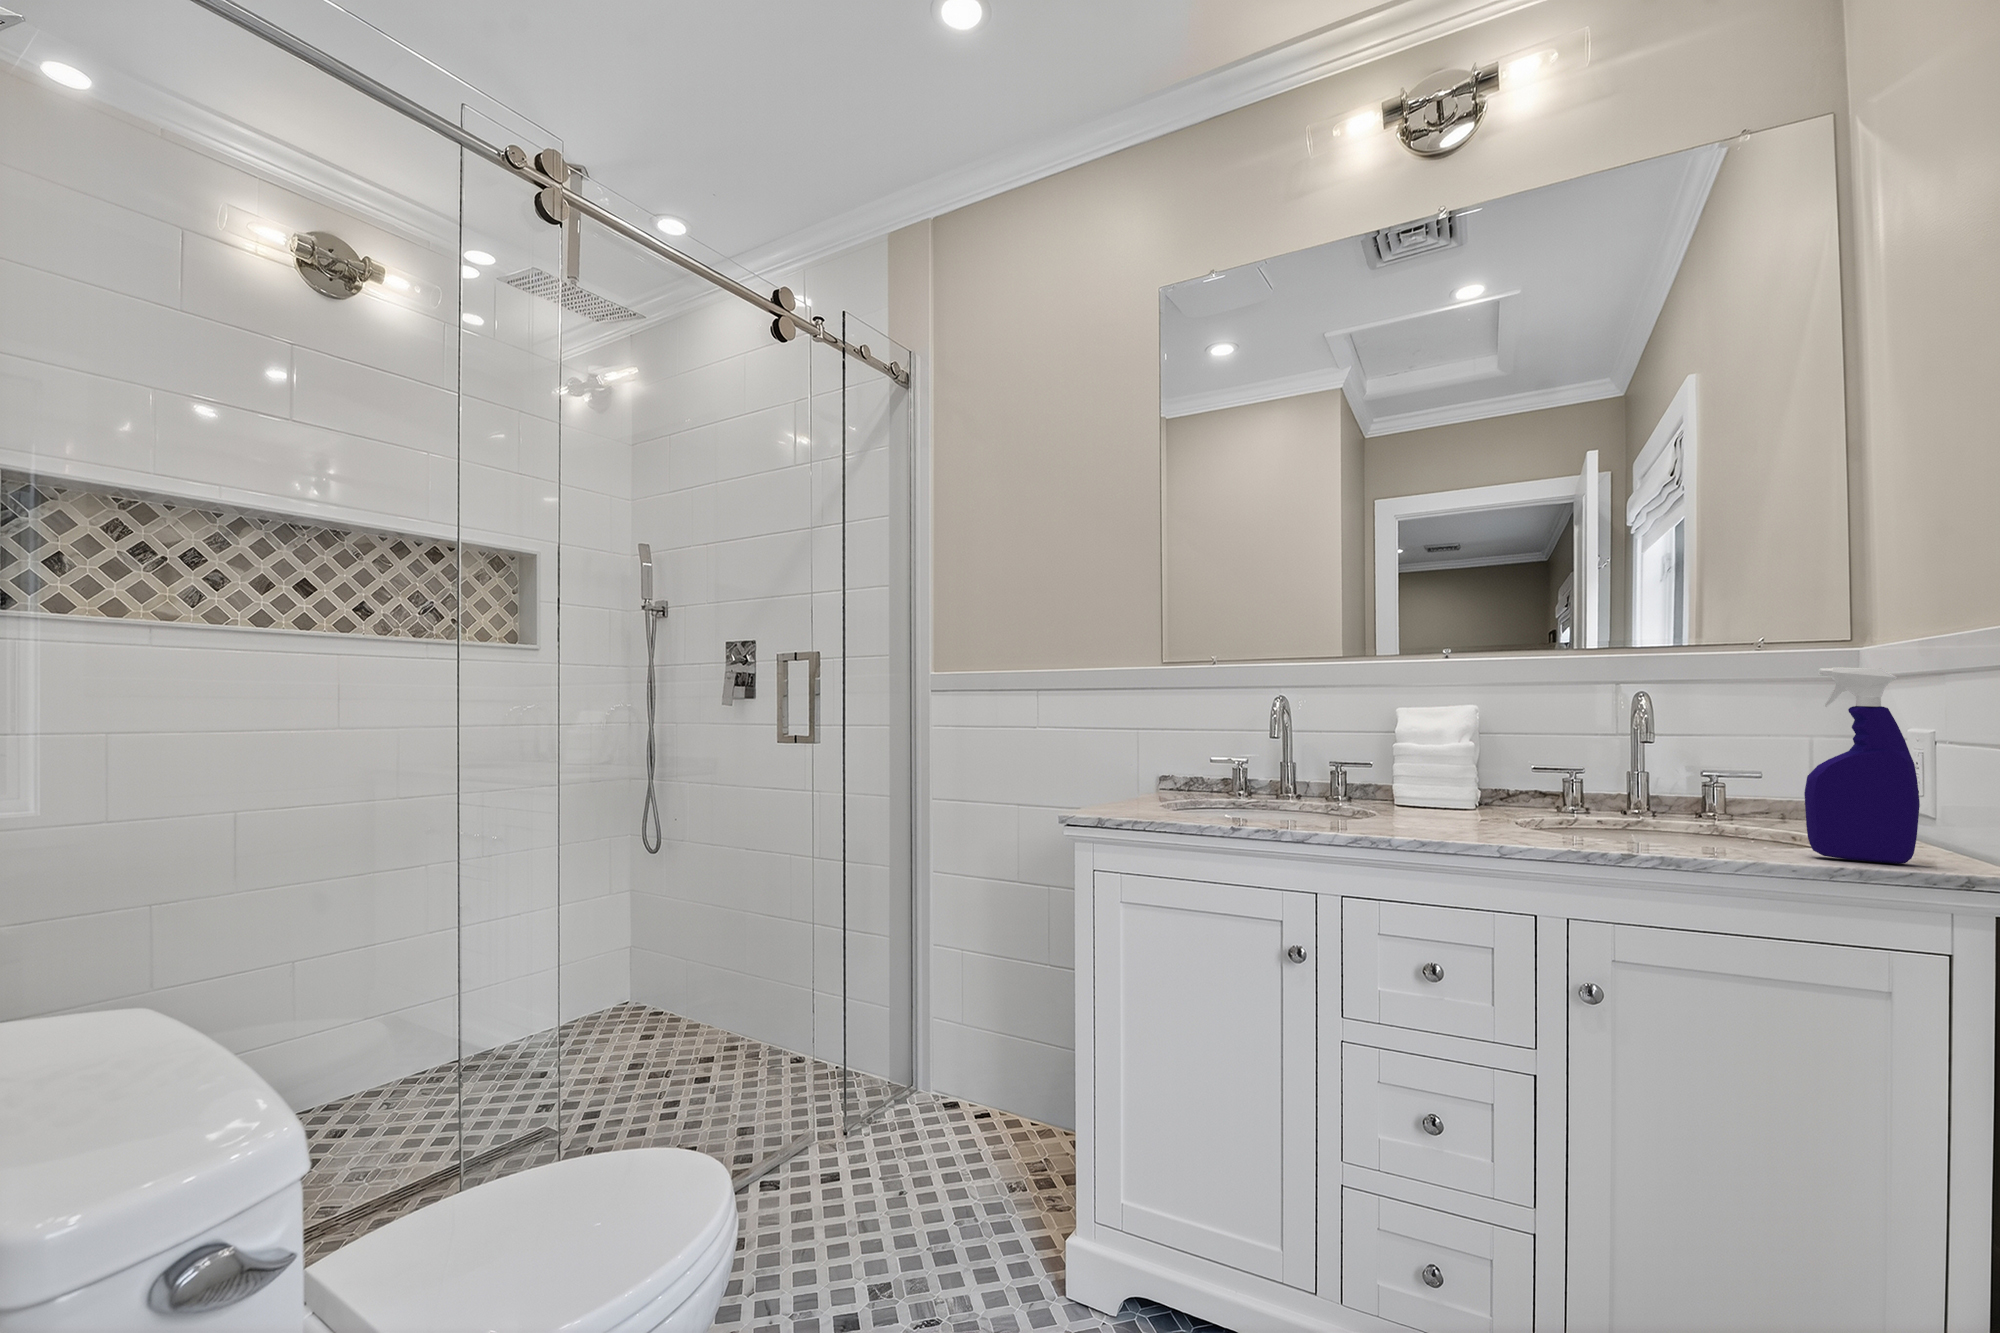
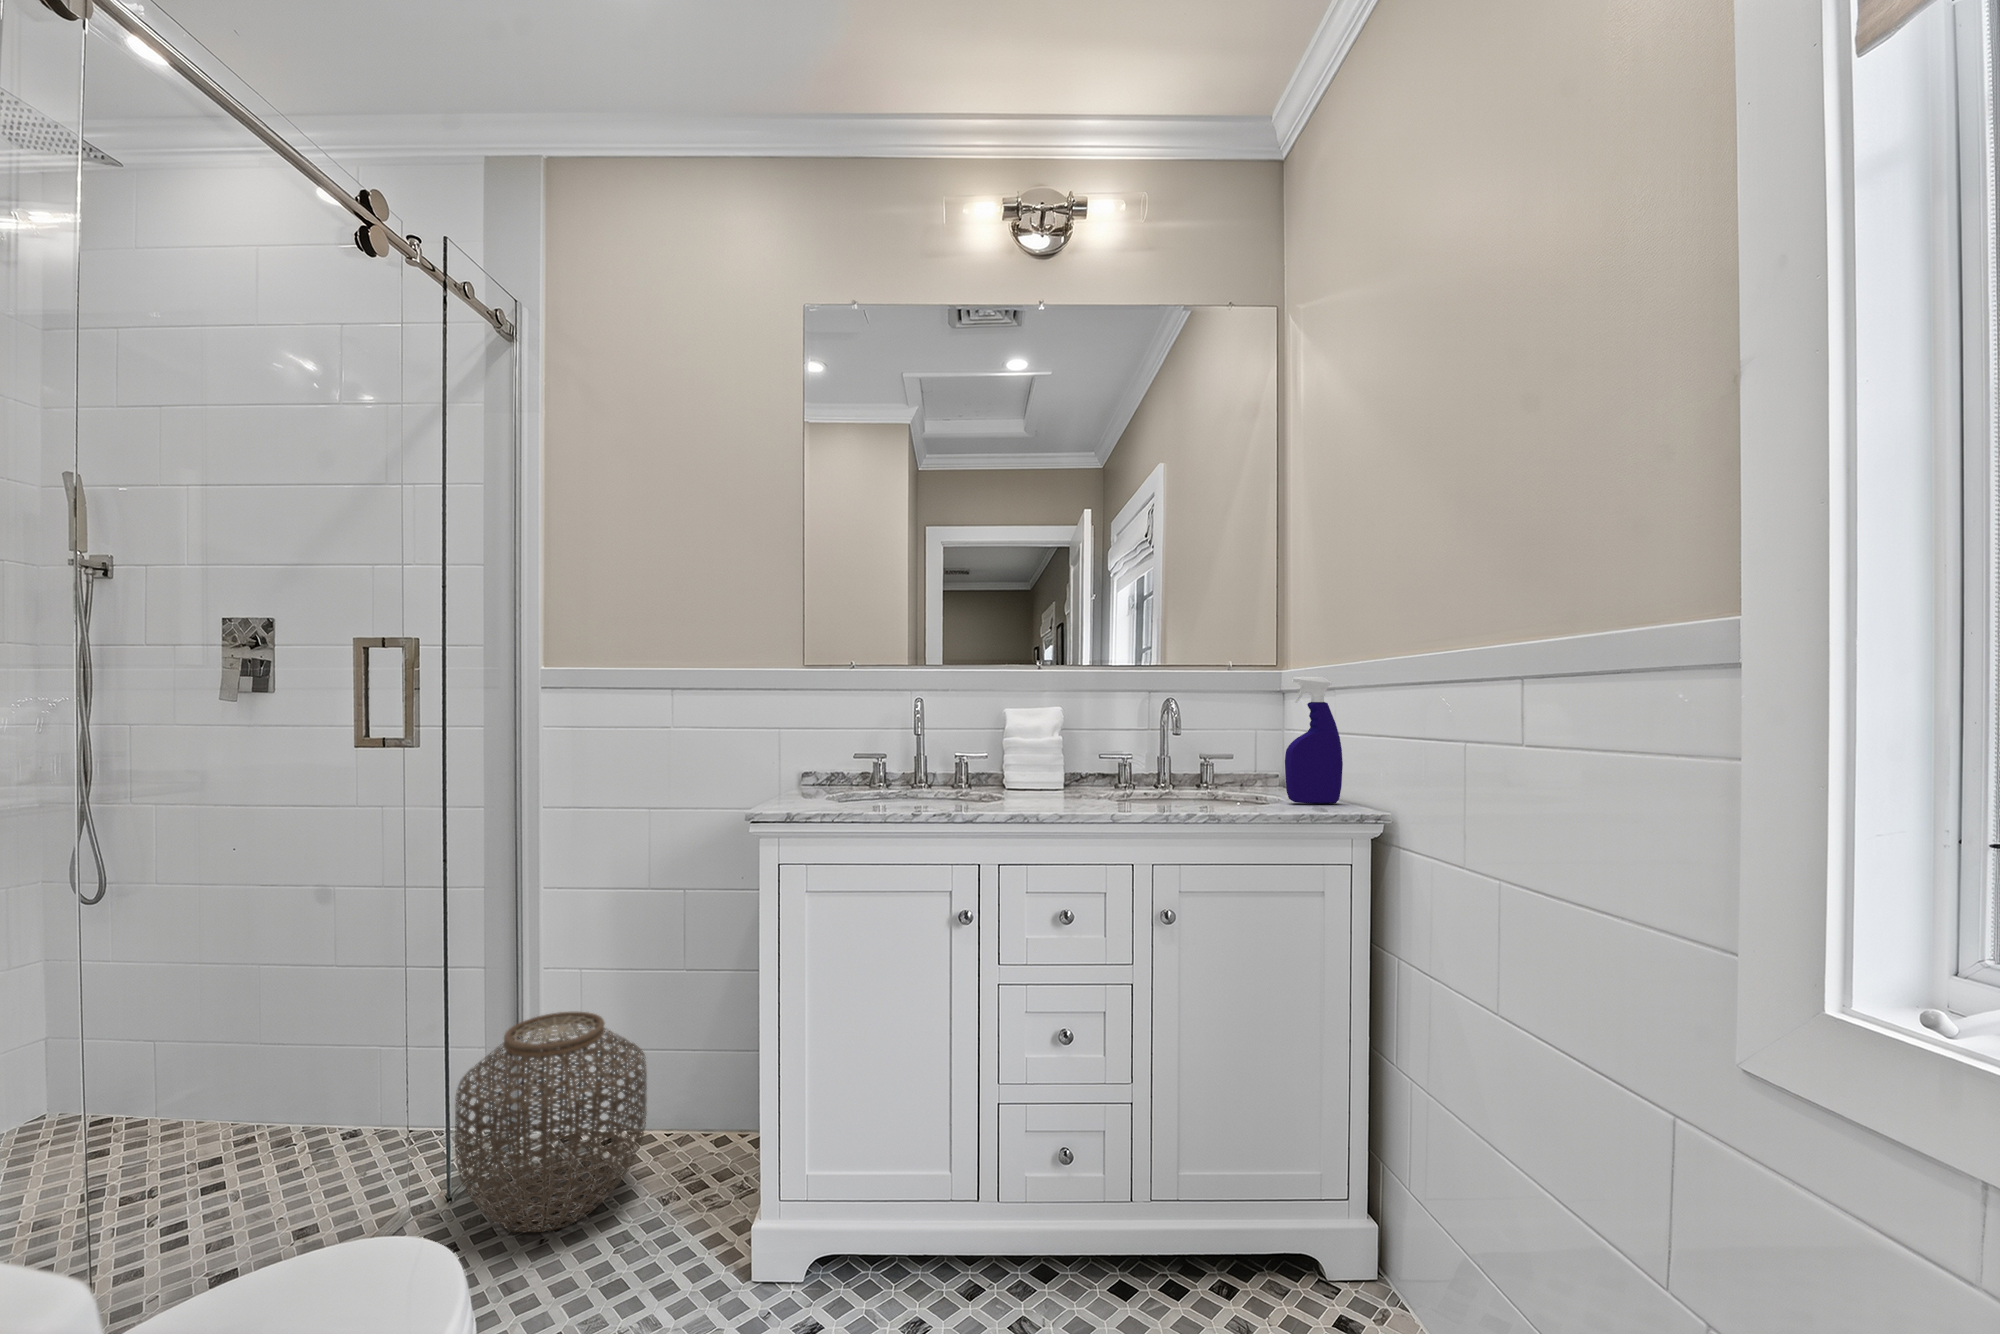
woven basket: none [840,984,1002,1187] -> present [455,1012,647,1232]

